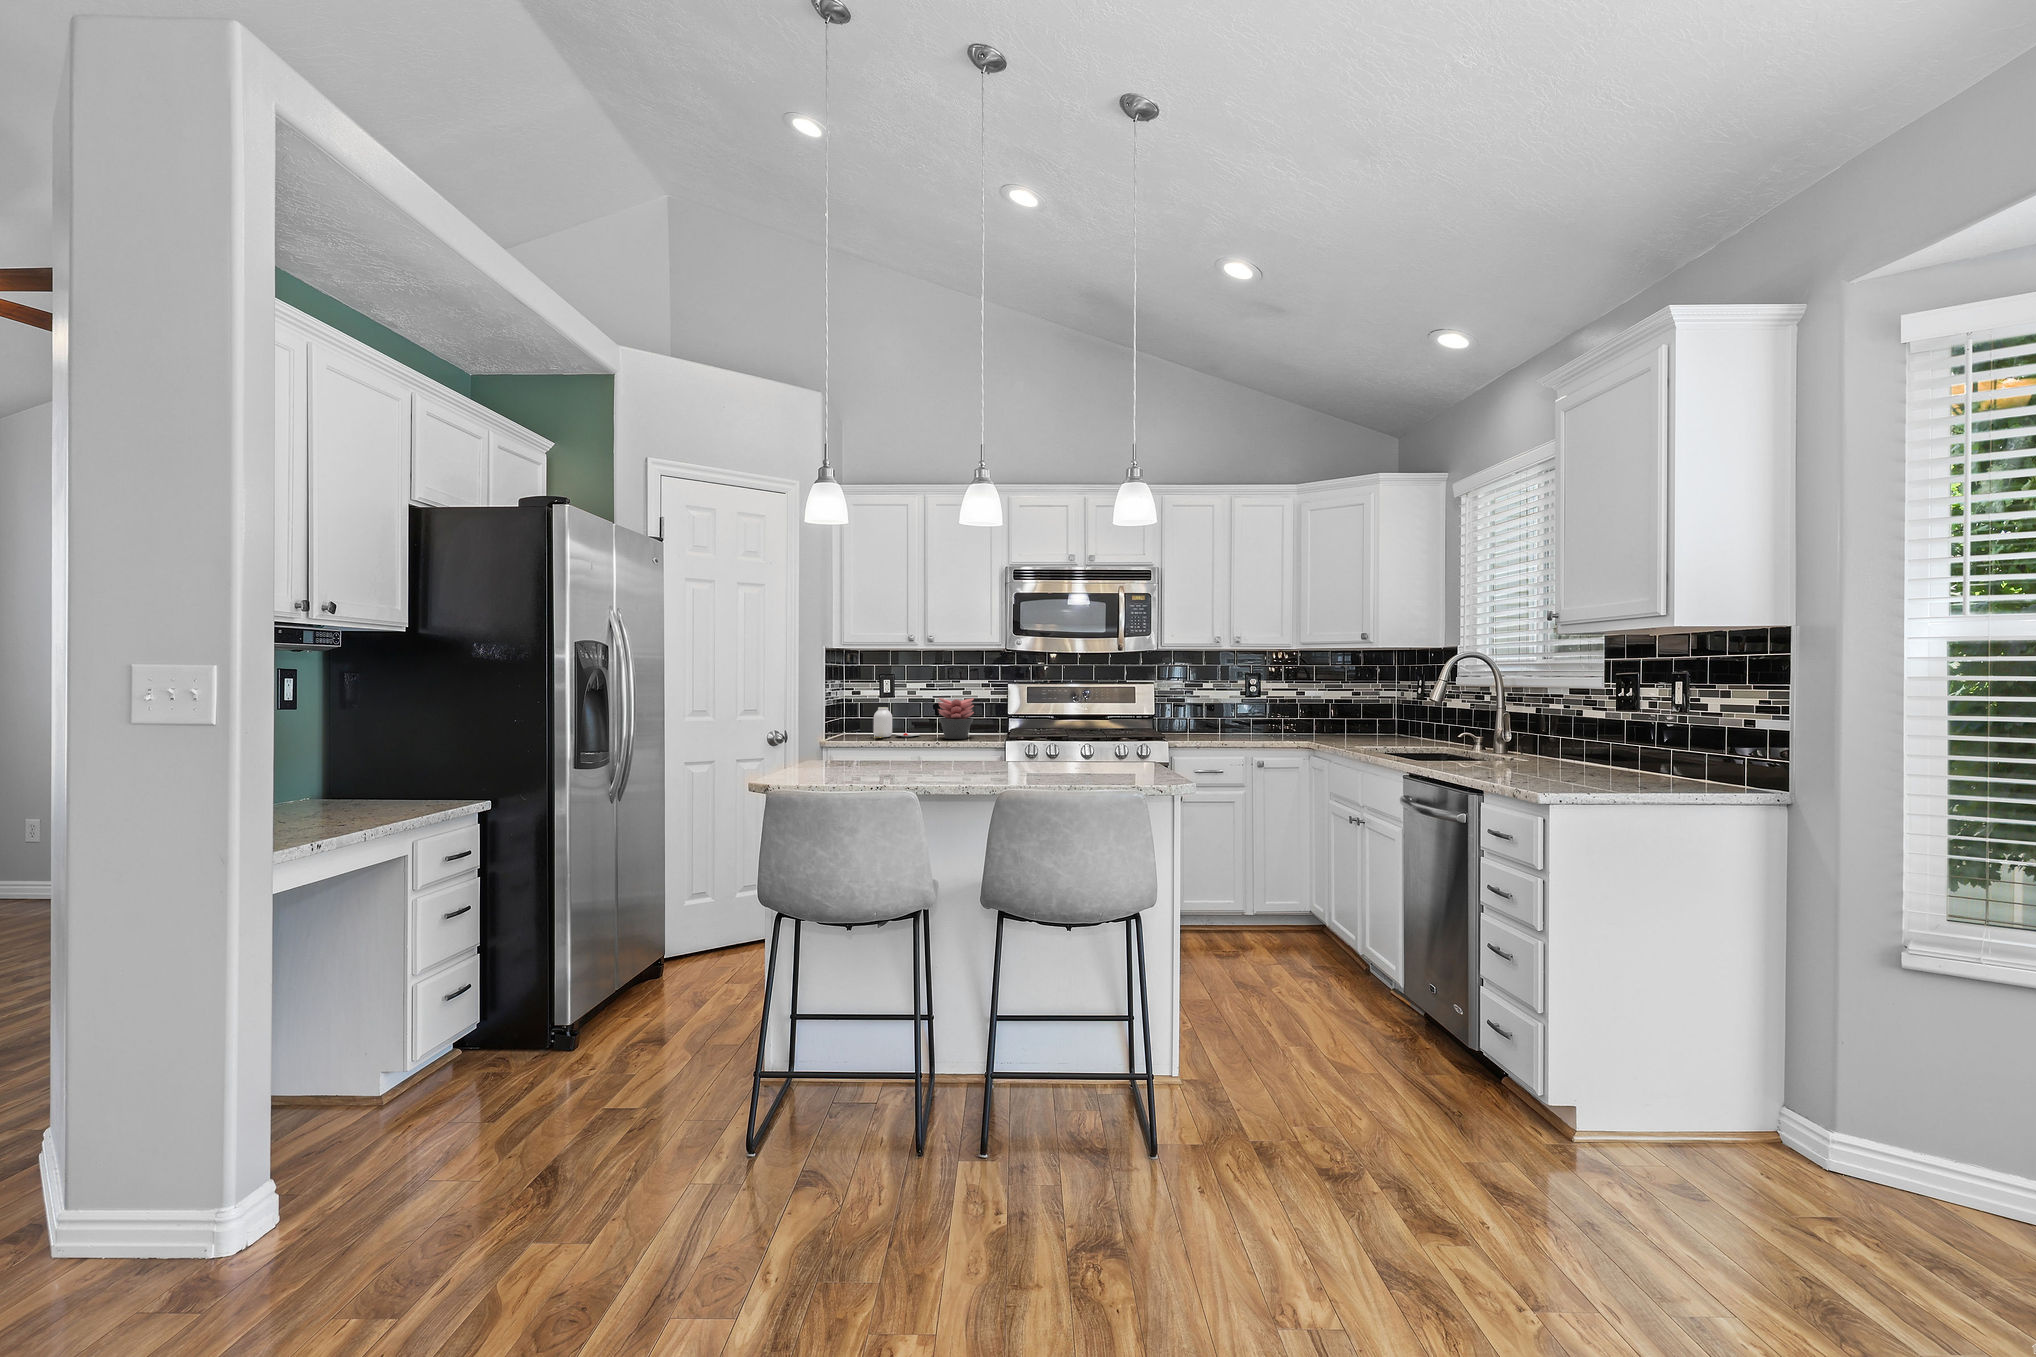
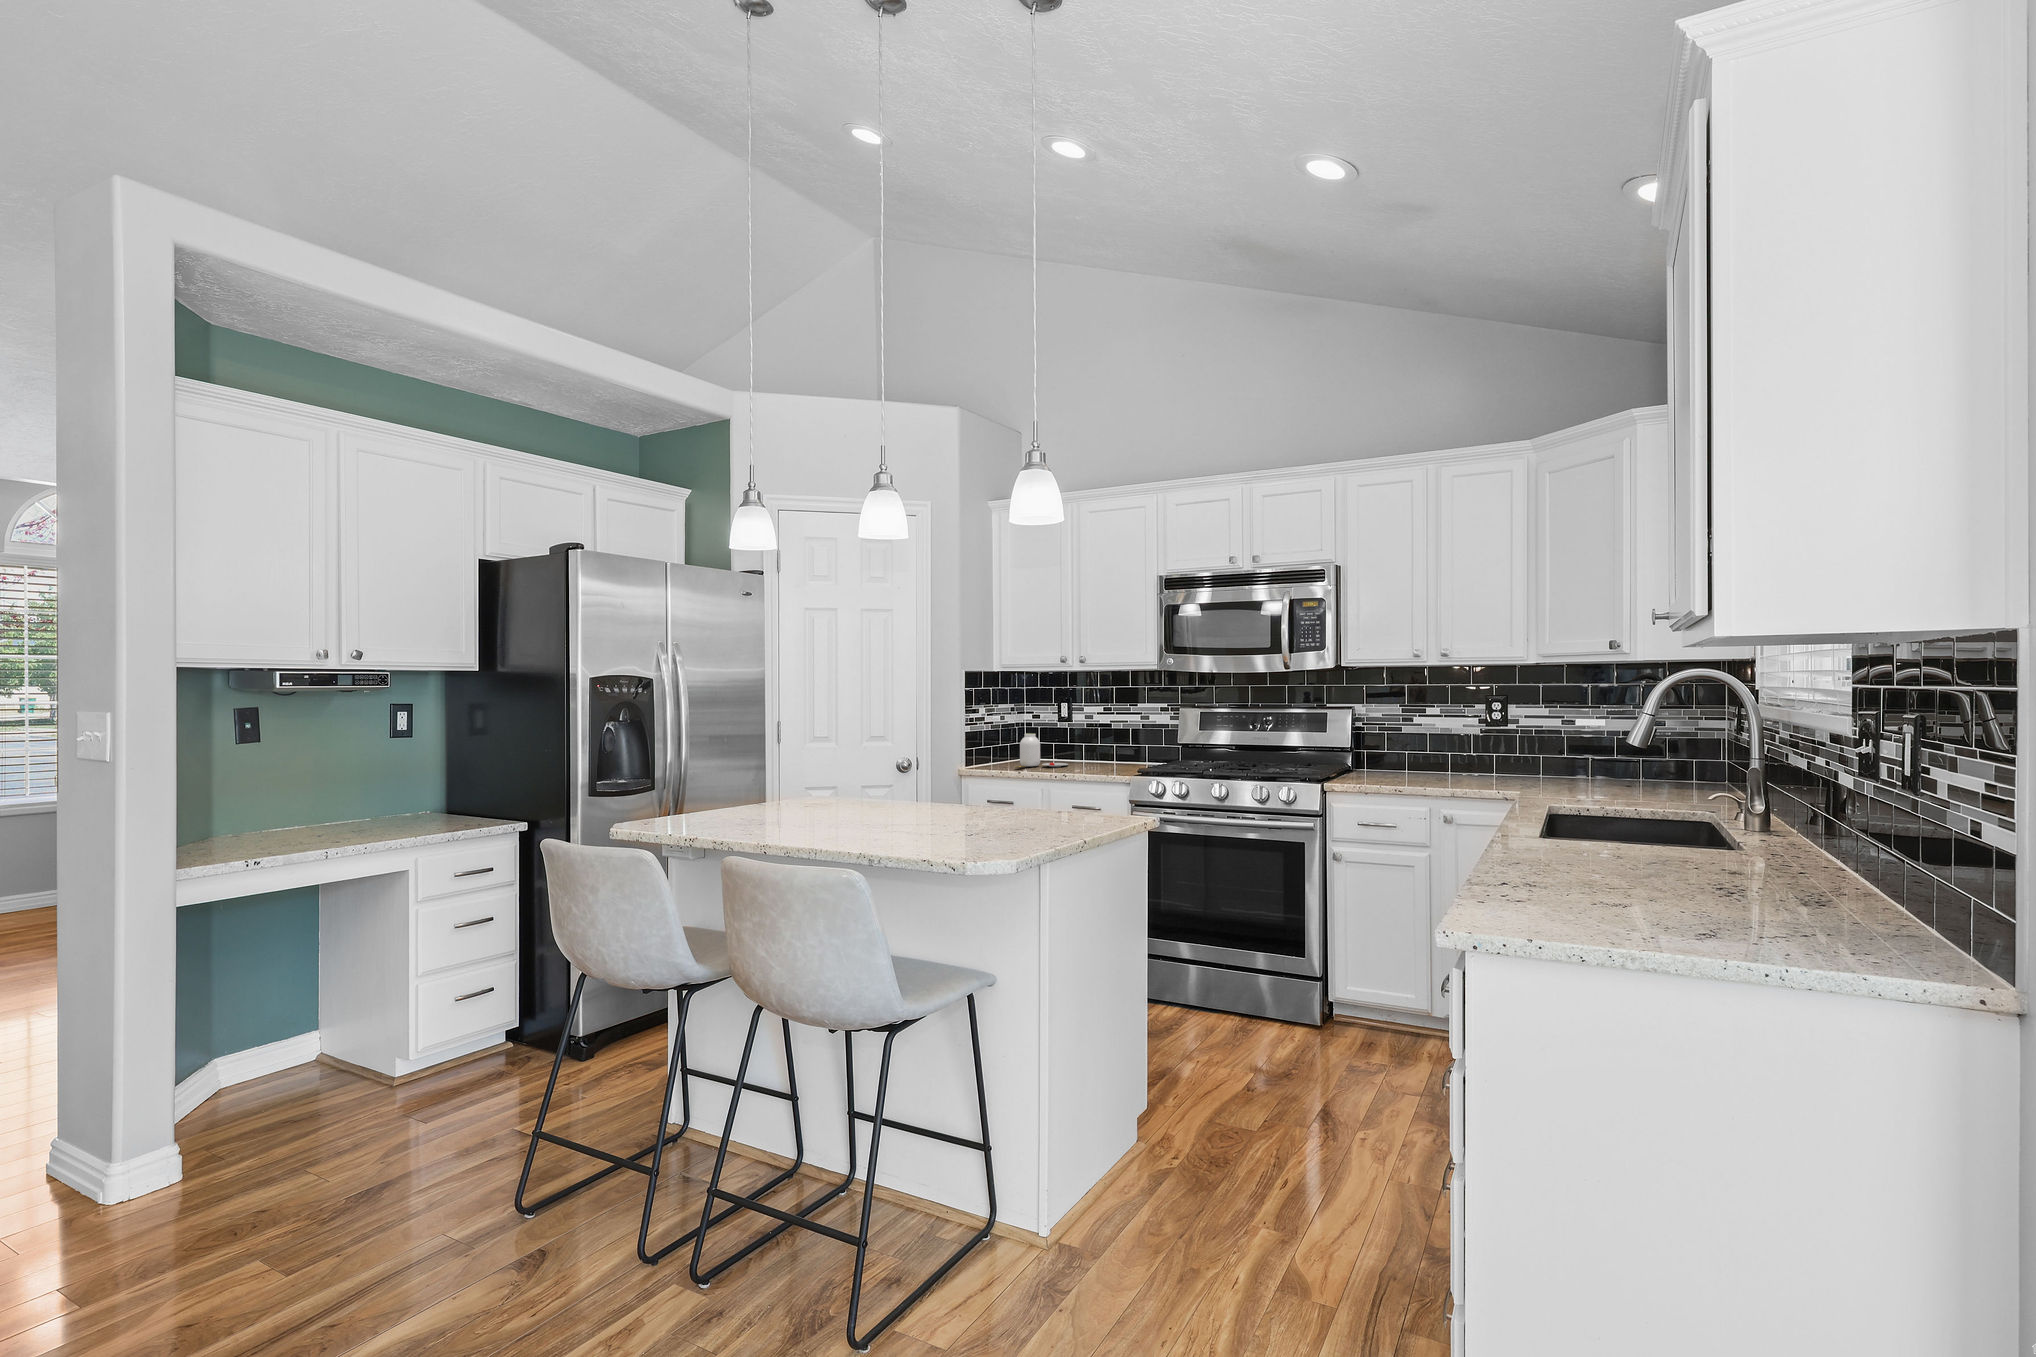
succulent plant: present [938,698,974,739] -> none [1071,724,1116,771]

